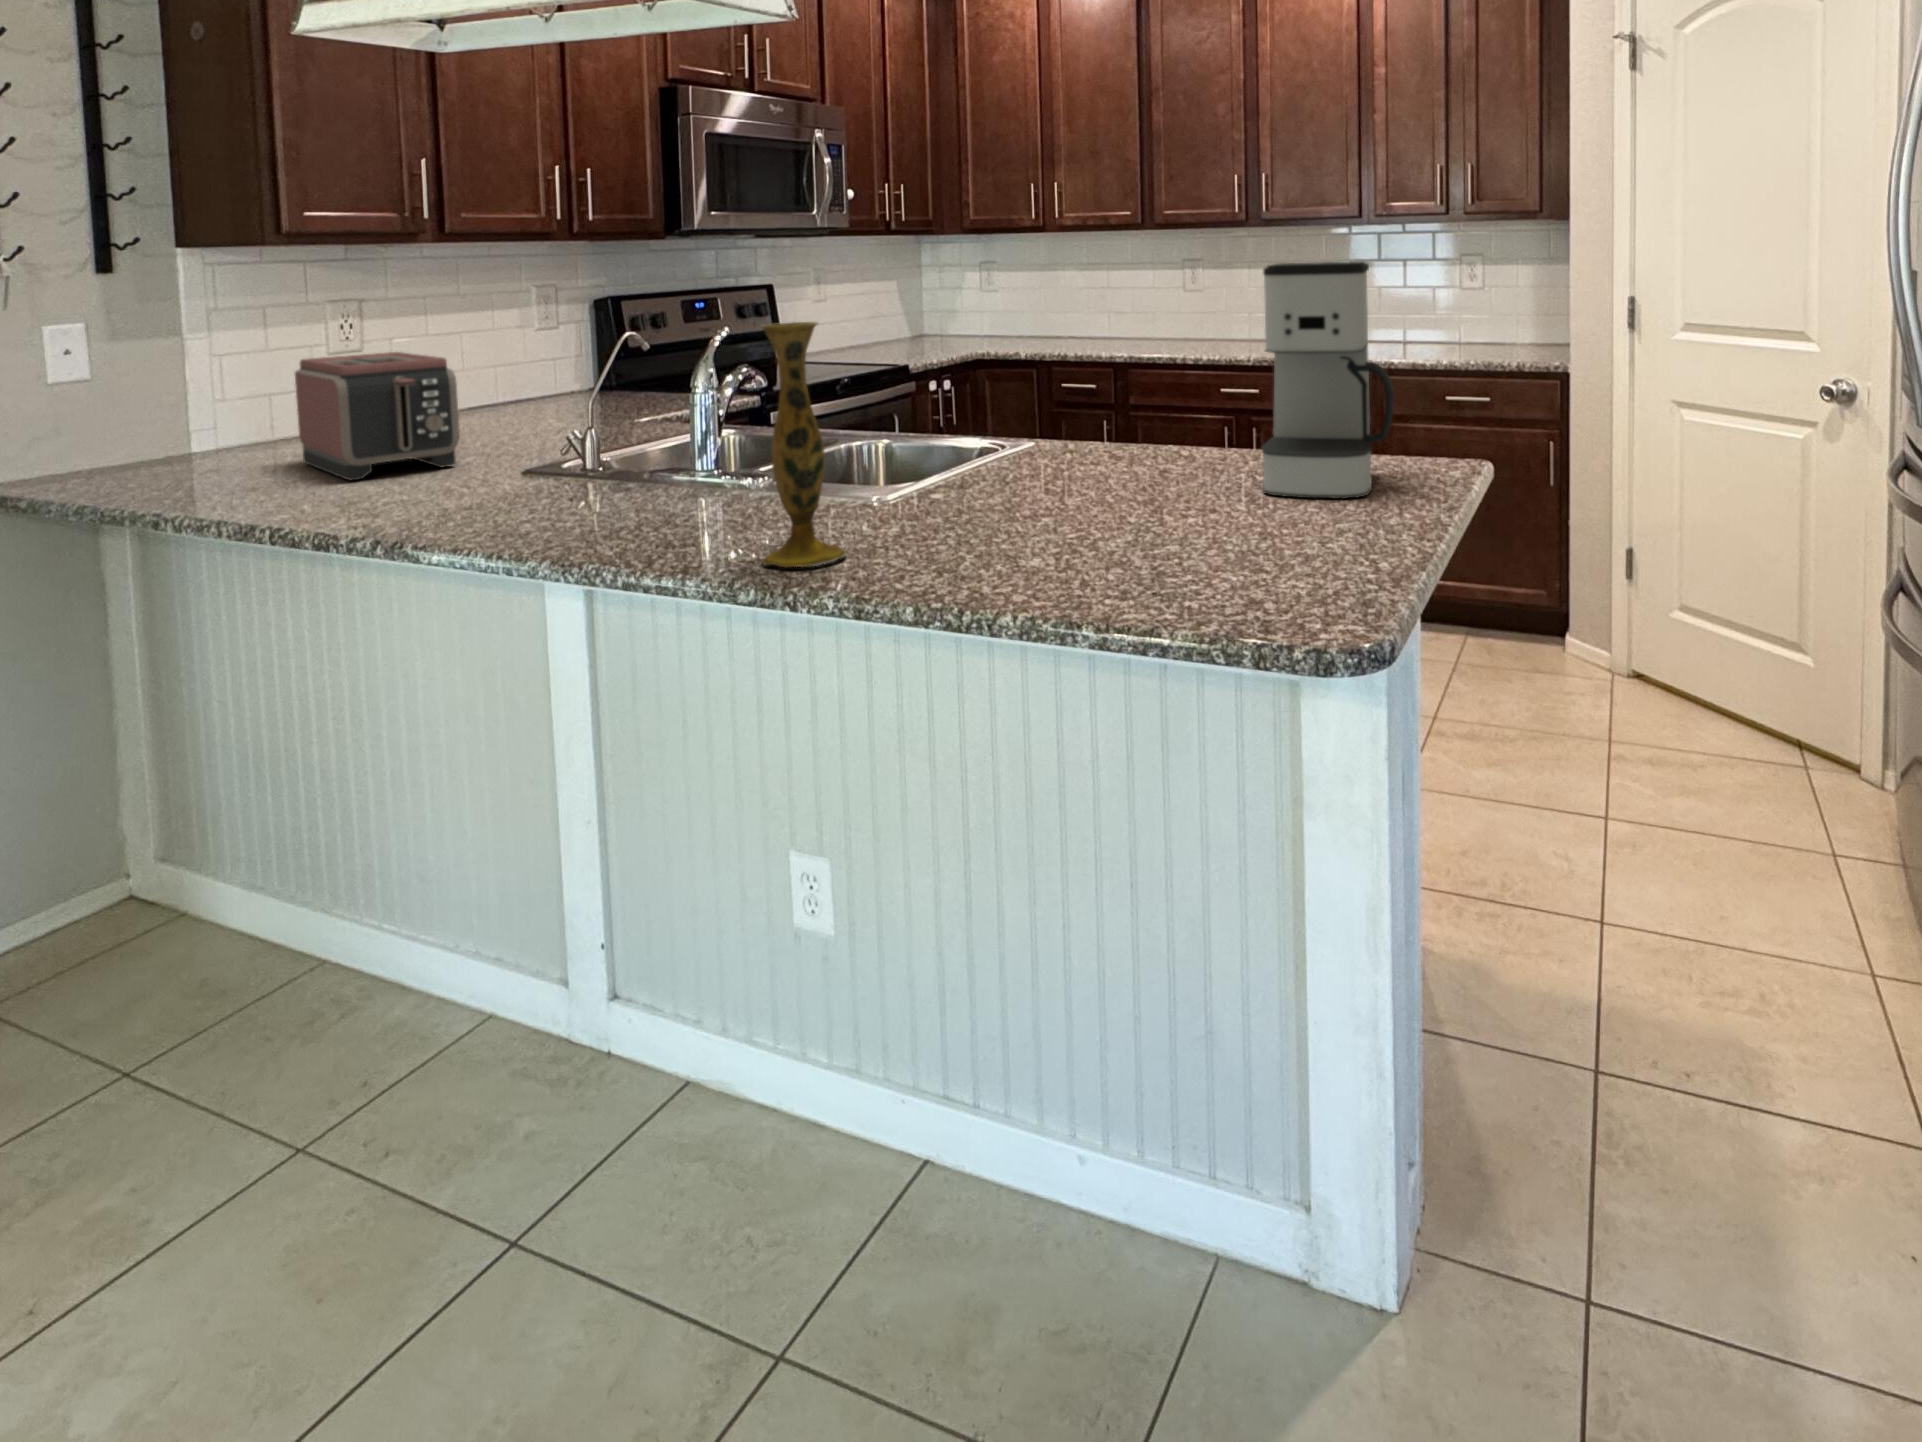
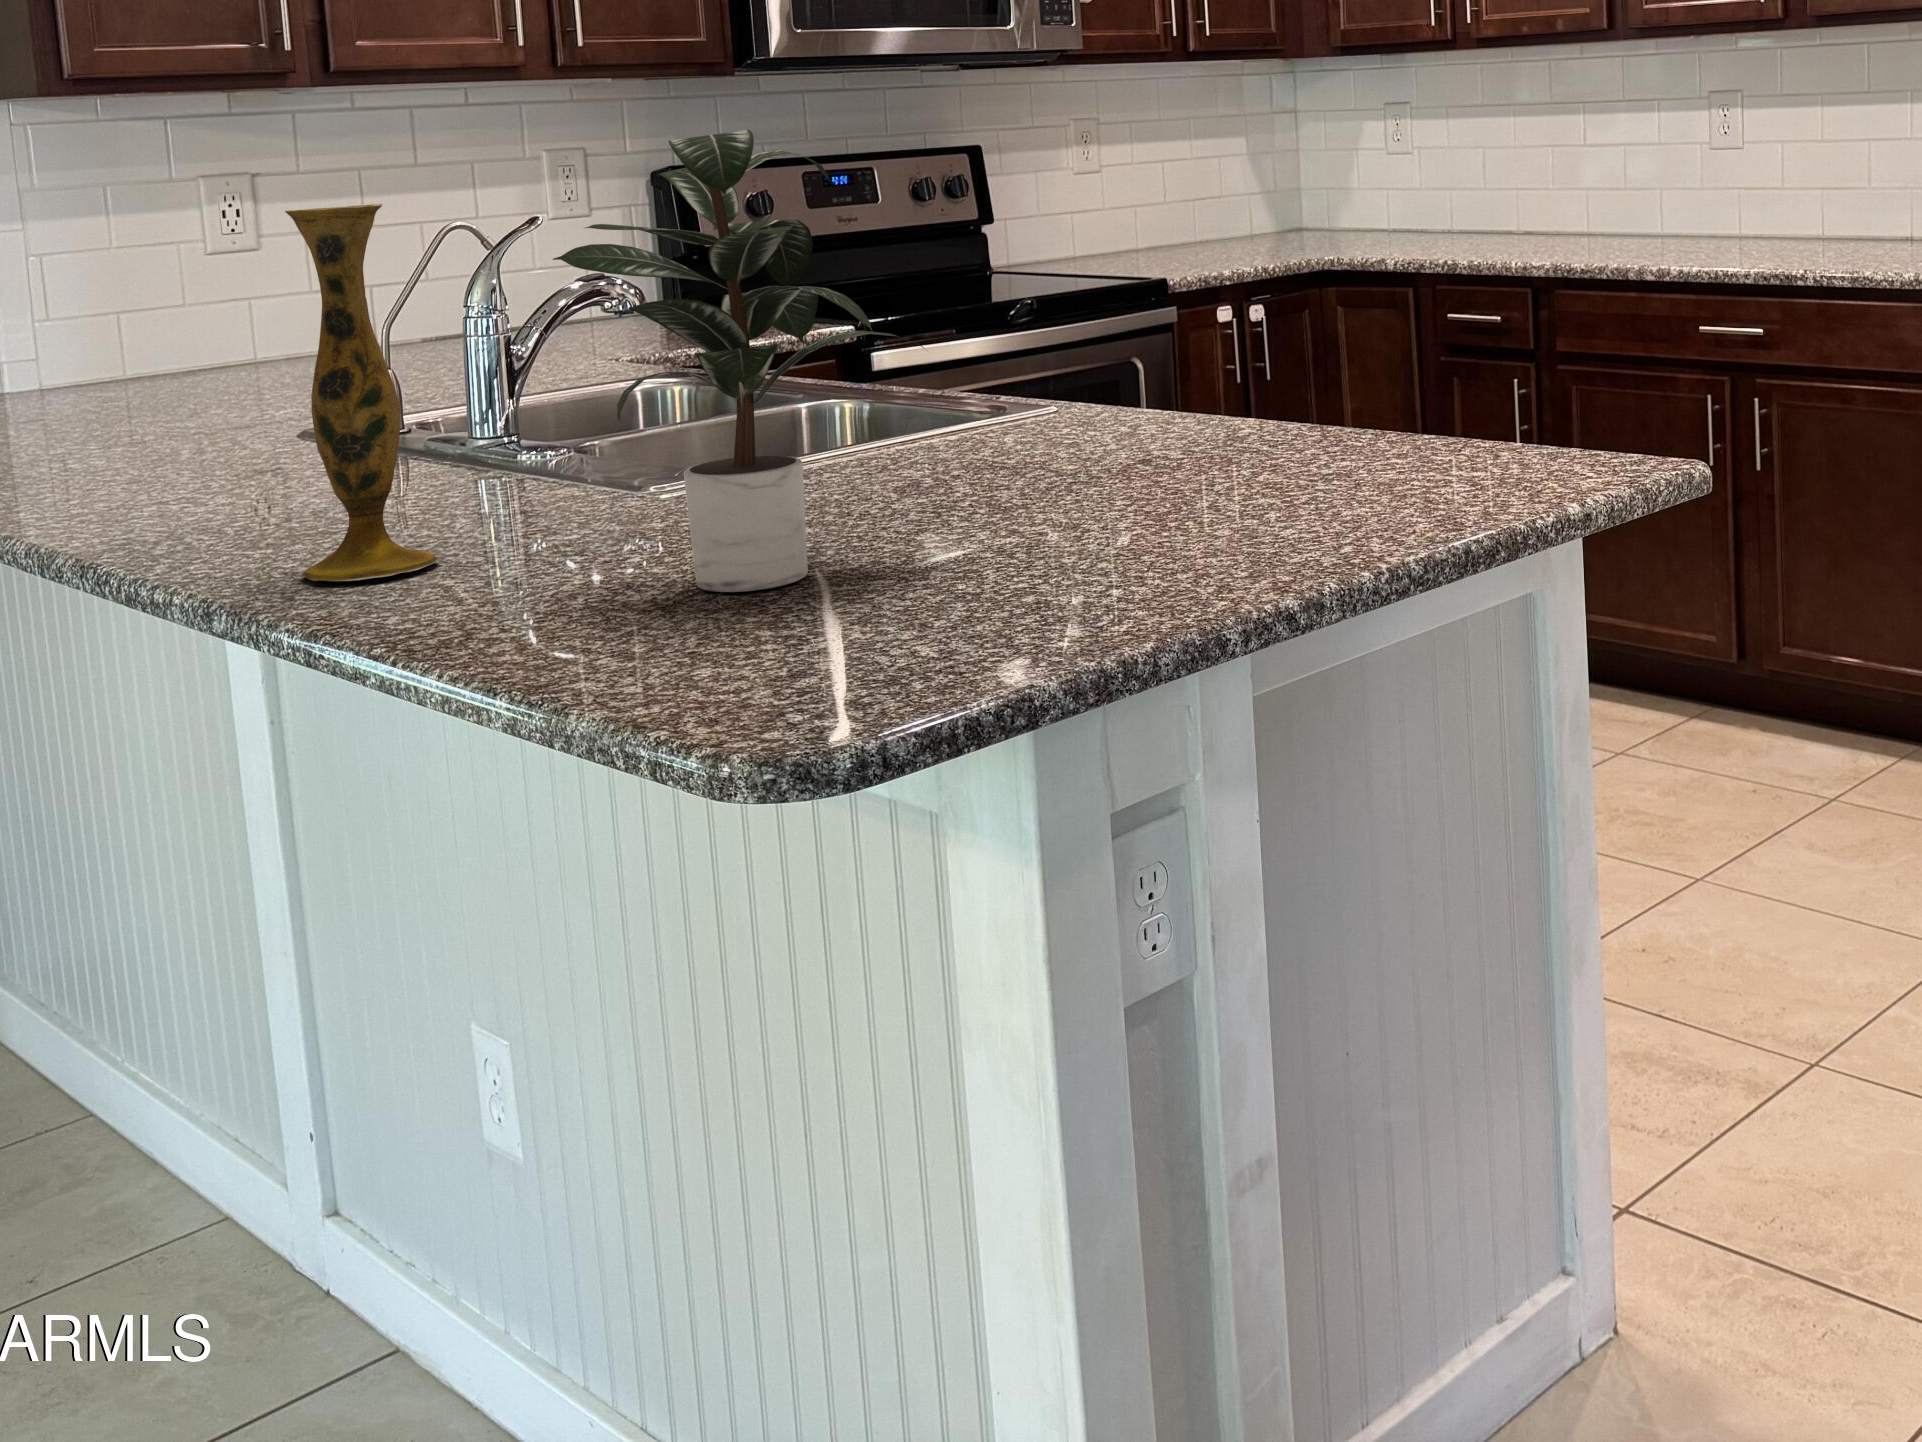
coffee maker: present [1262,262,1394,498] -> none [1216,91,1472,518]
potted plant: none [936,275,1217,559] -> present [553,130,924,592]
toaster: present [295,352,460,480] -> none [66,252,253,437]

